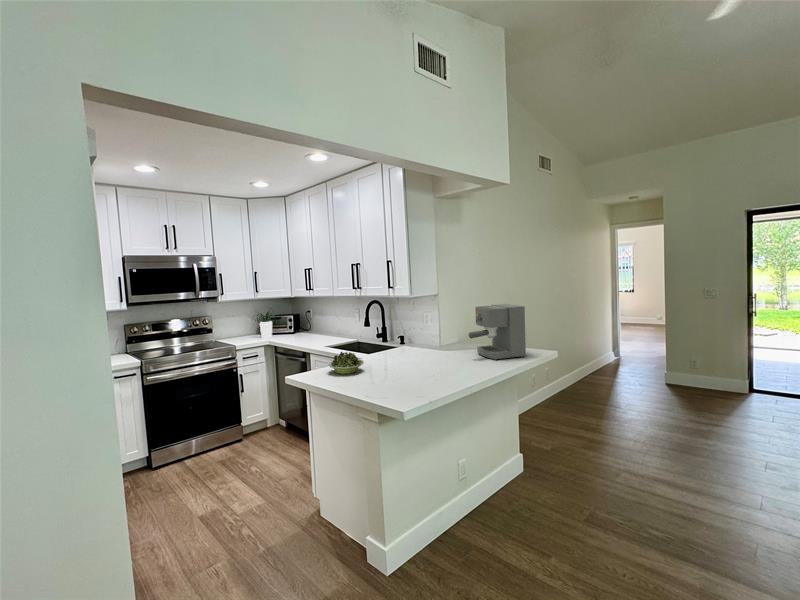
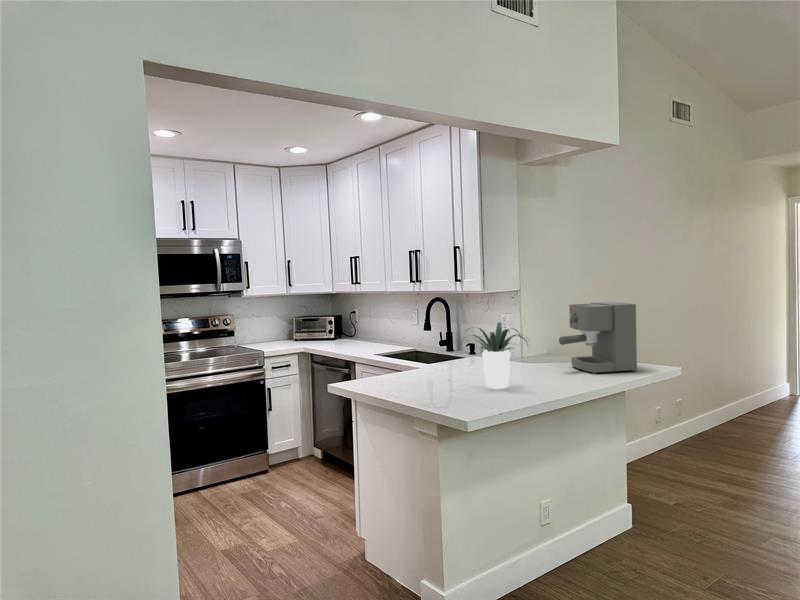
potted plant: present [255,309,274,338] -> present [468,322,527,388]
bowl: present [328,352,364,374] -> none [378,355,422,383]

